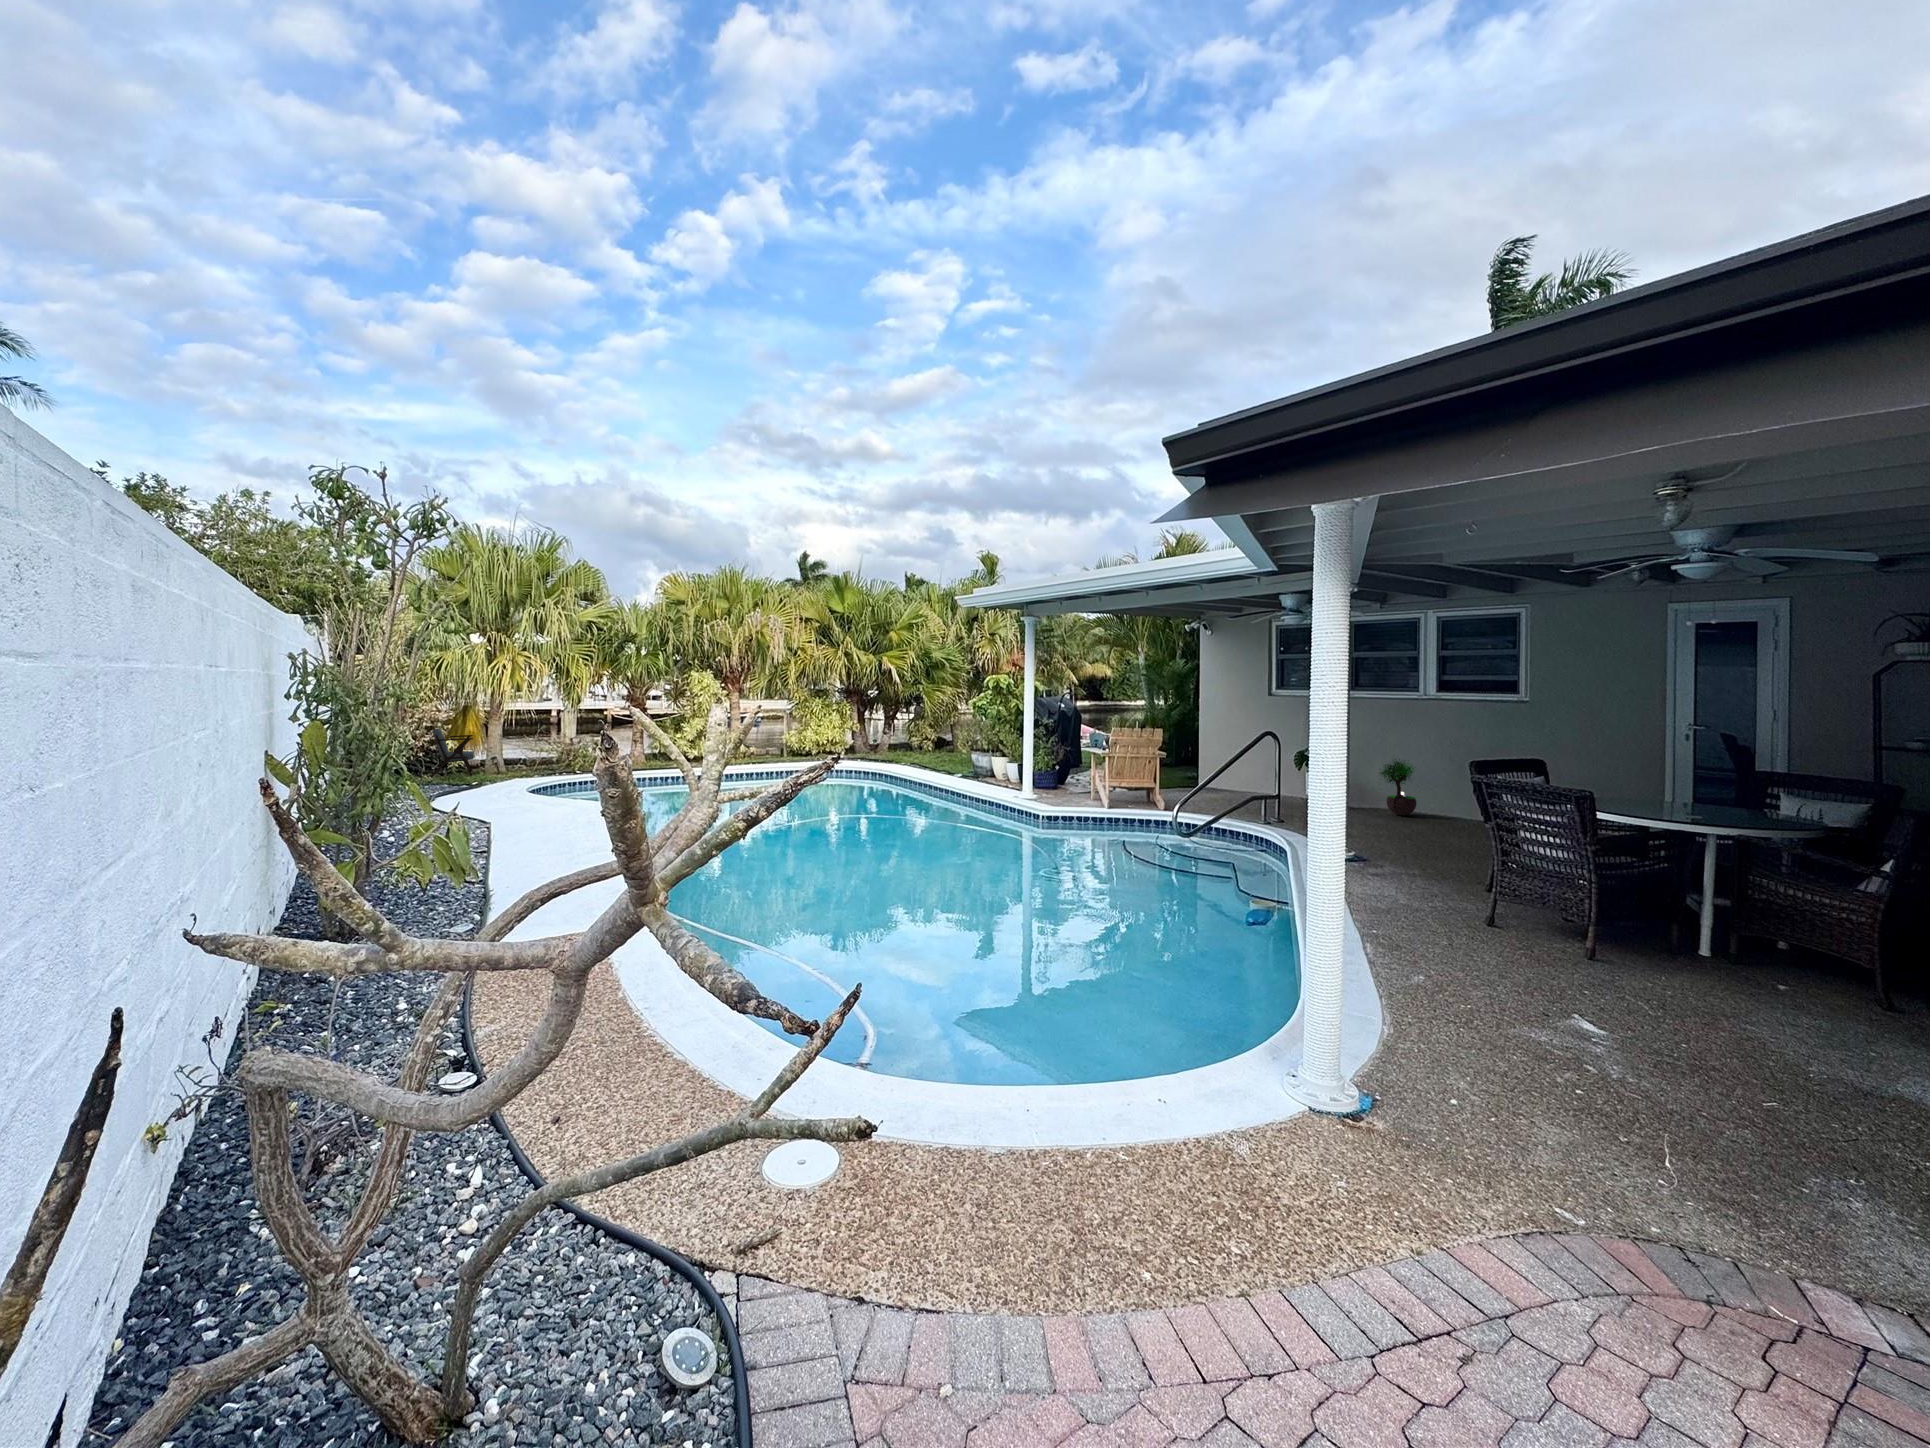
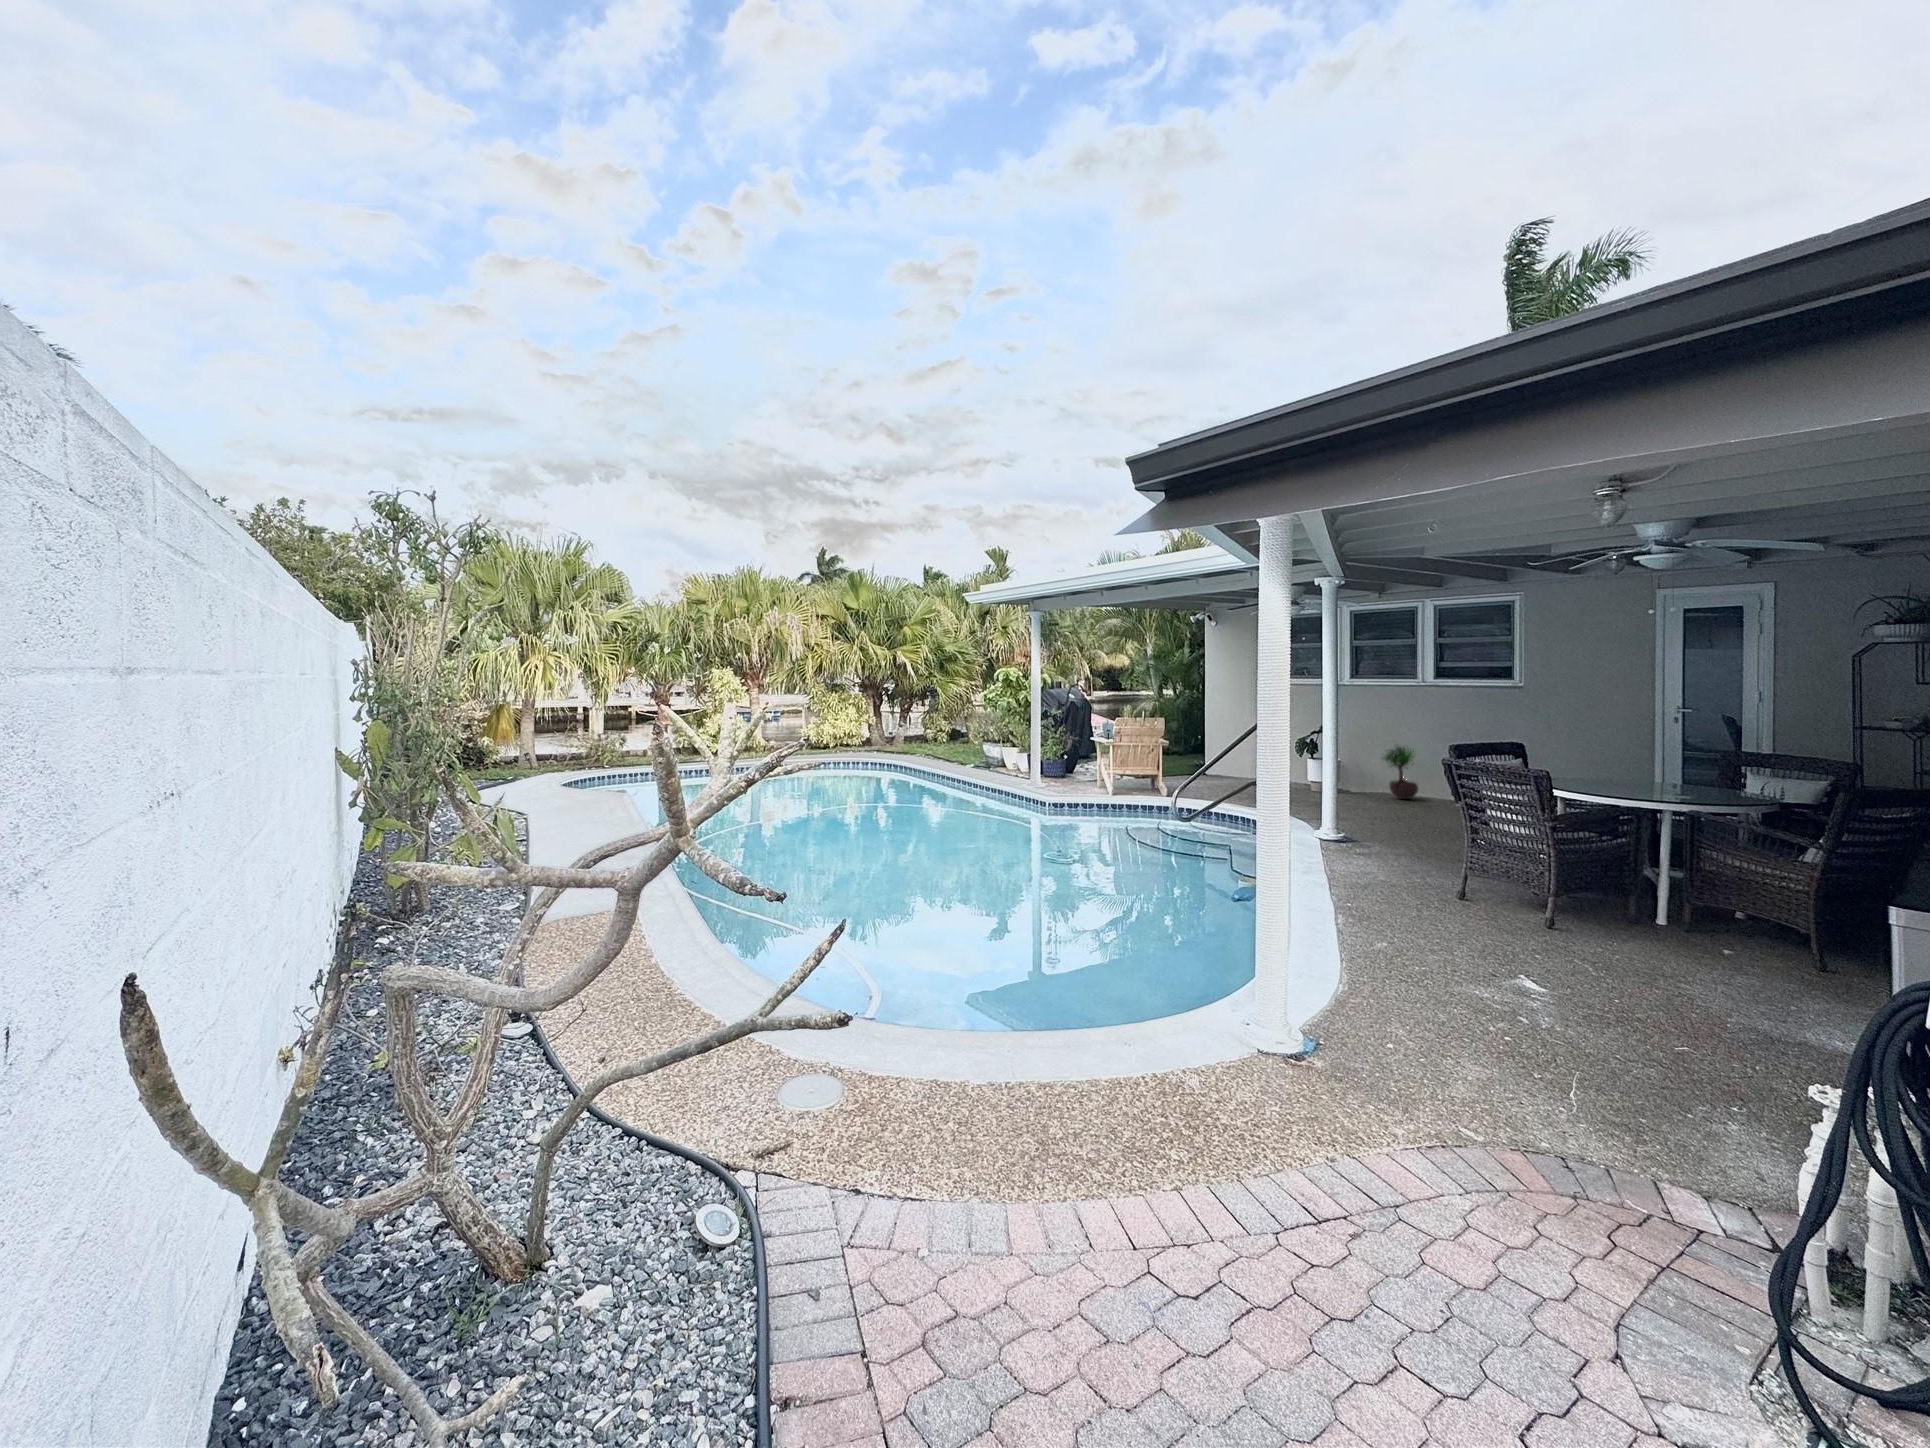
lounge chair: present [430,729,474,778] -> none [465,725,506,774]

